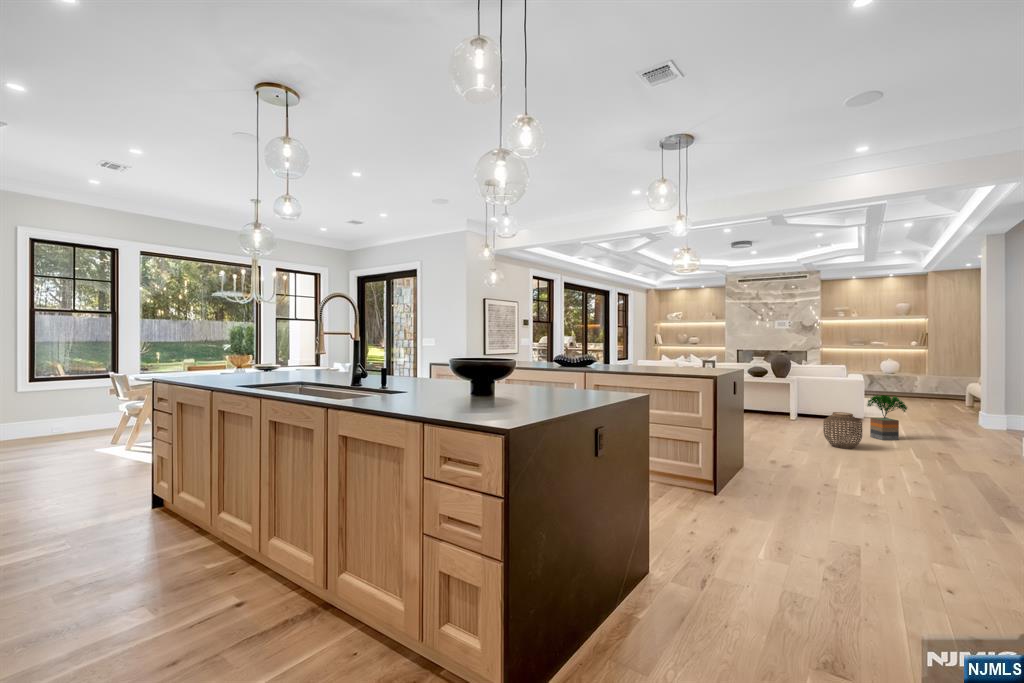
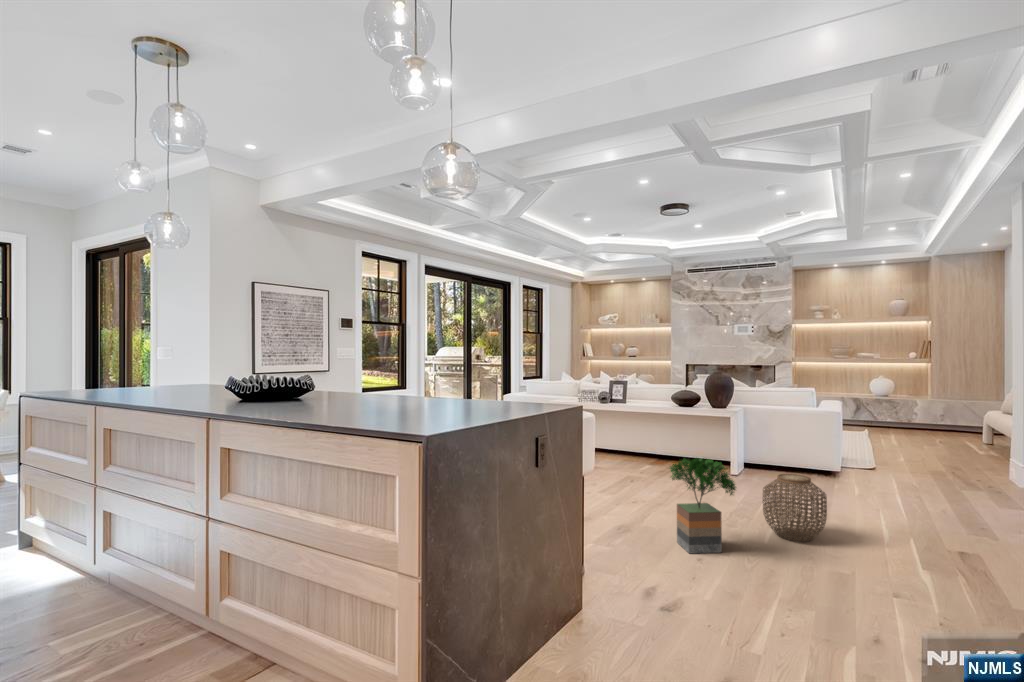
potted tree: present [867,395,907,440] -> present [670,458,736,553]

